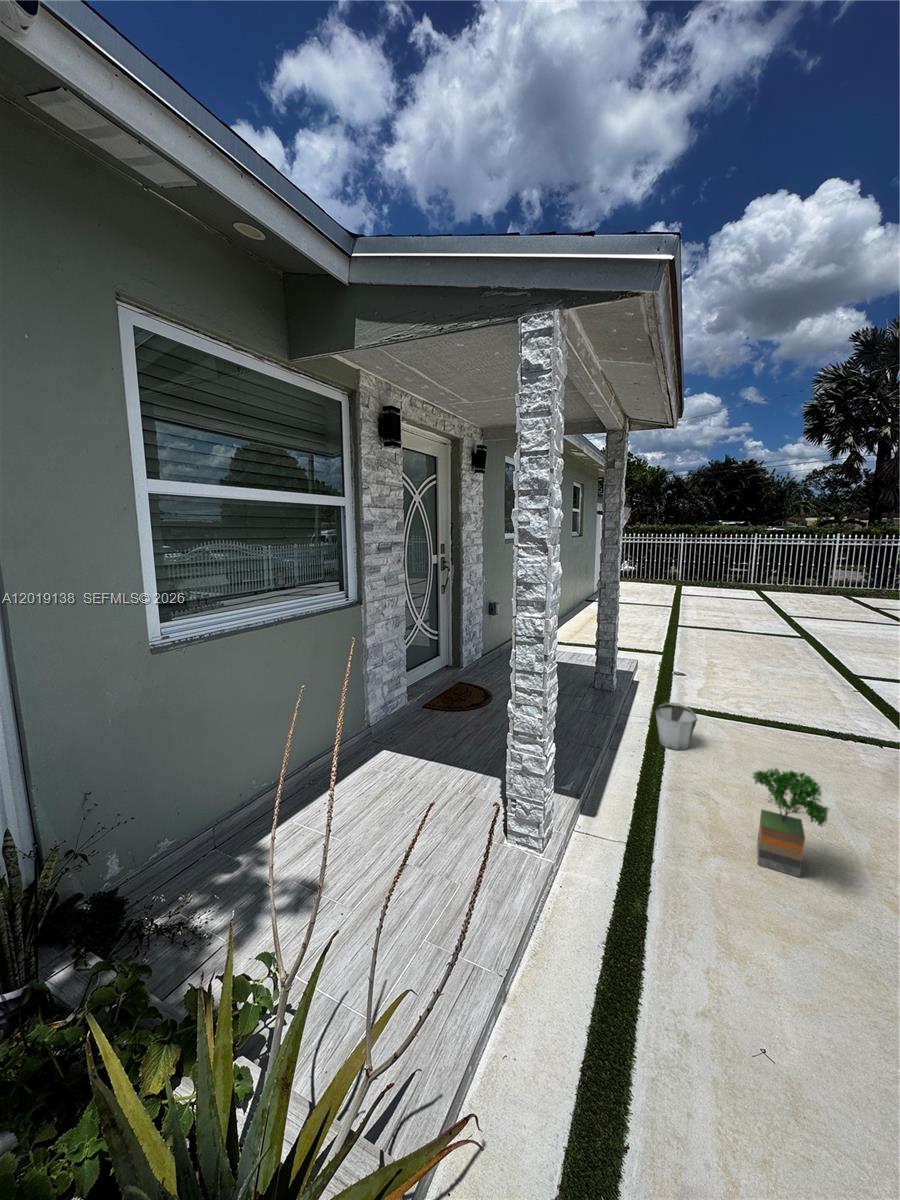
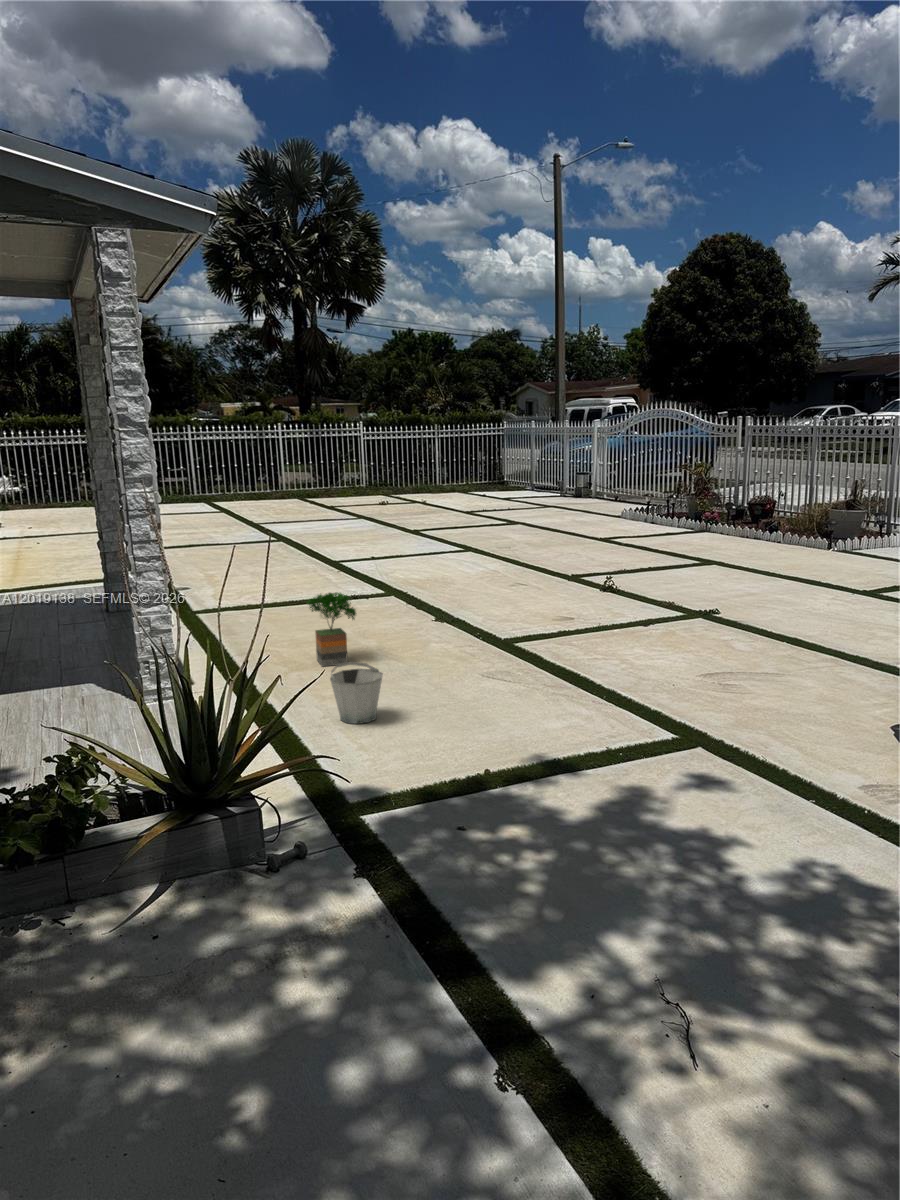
bucket: present [656,702,697,750] -> present [330,662,383,724]

